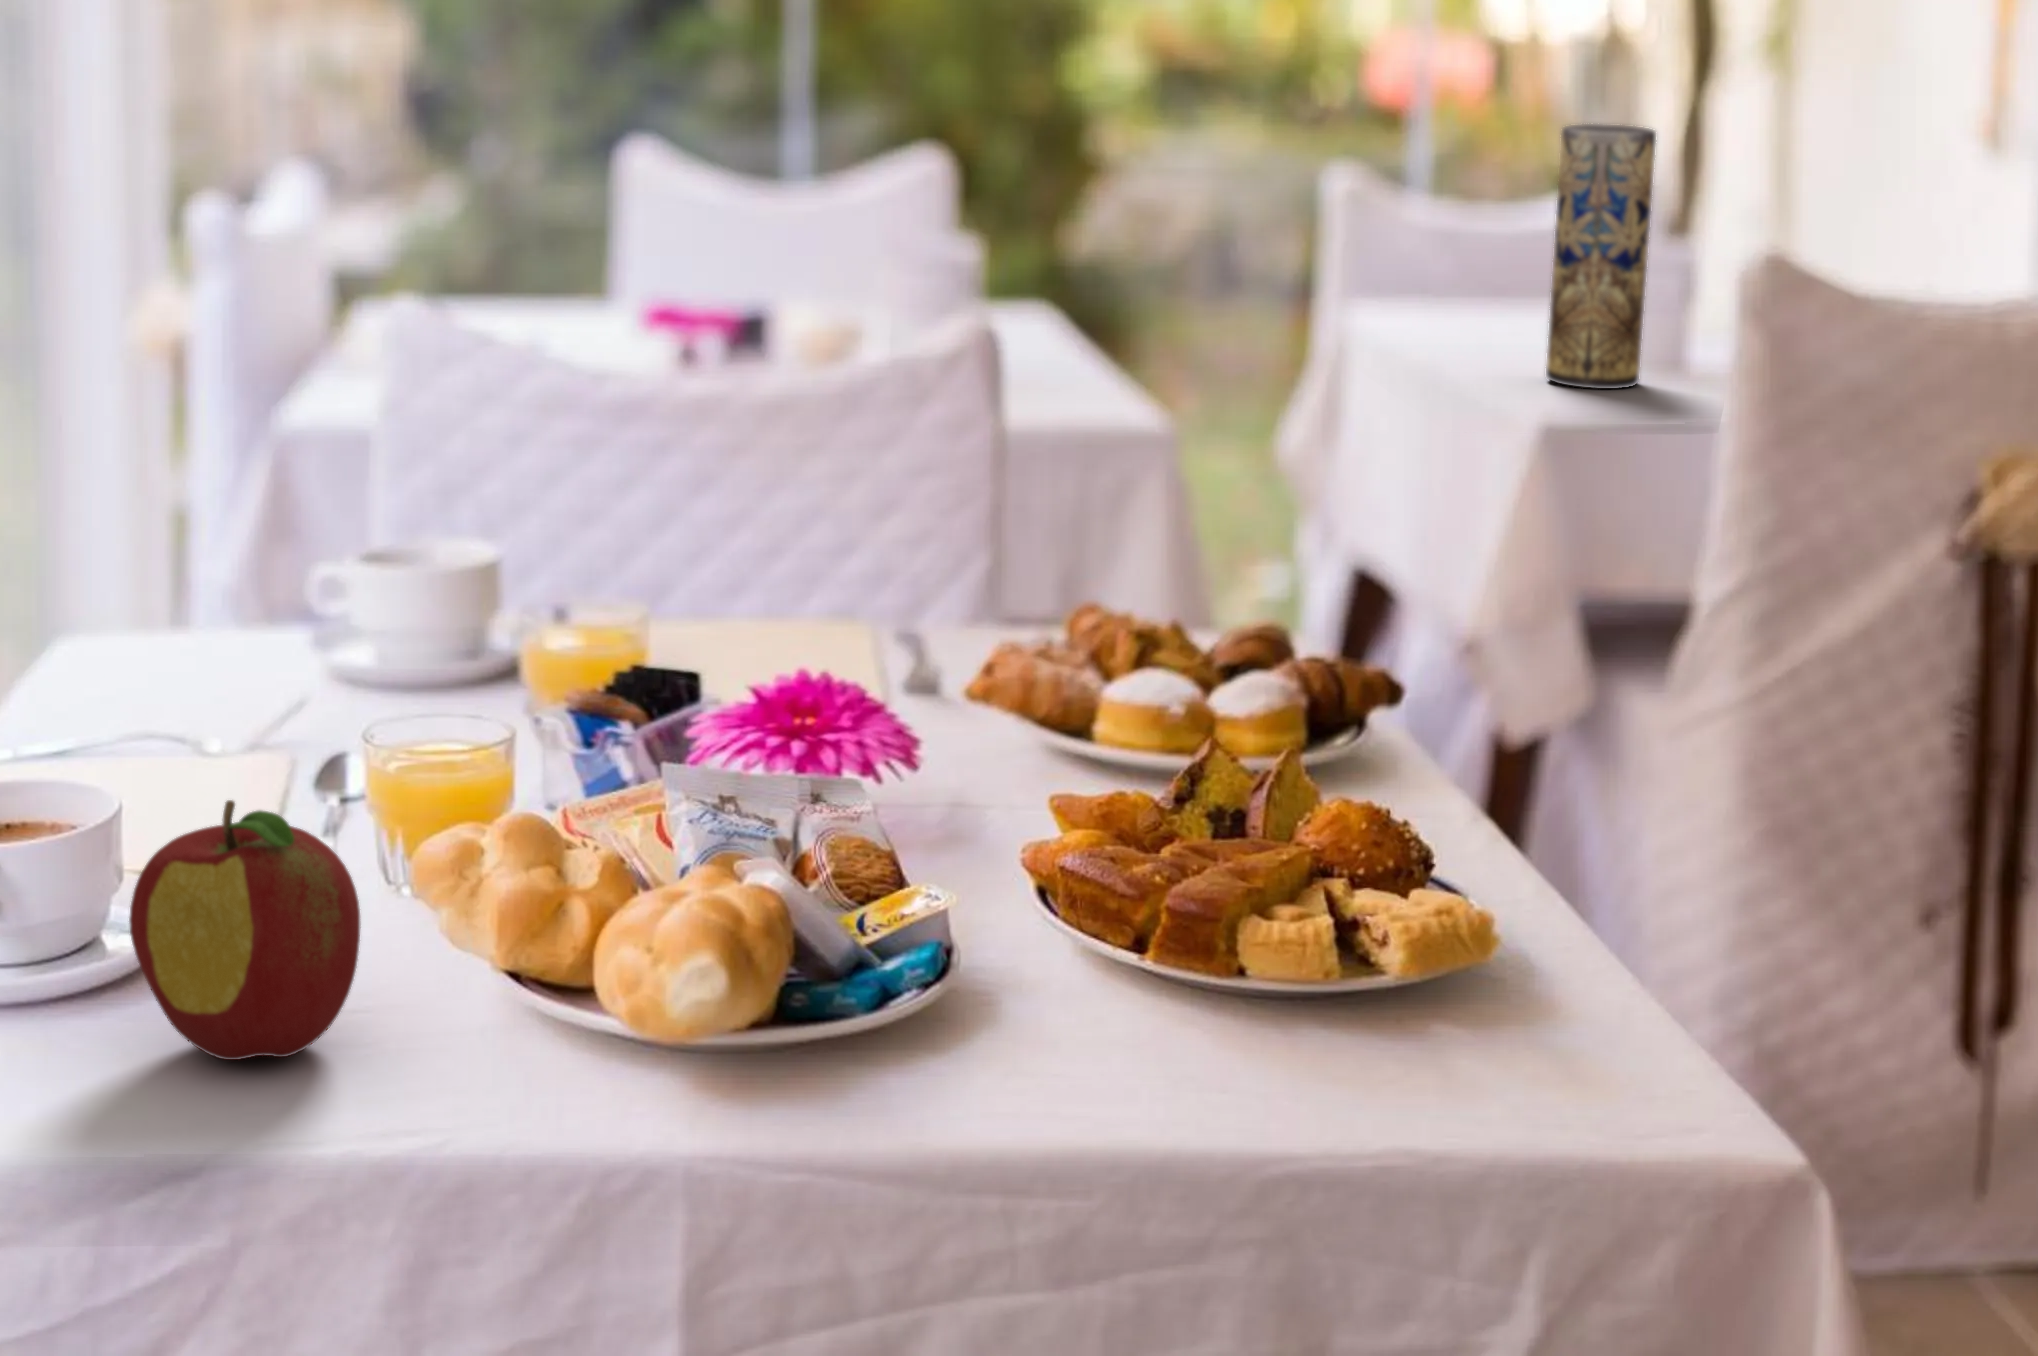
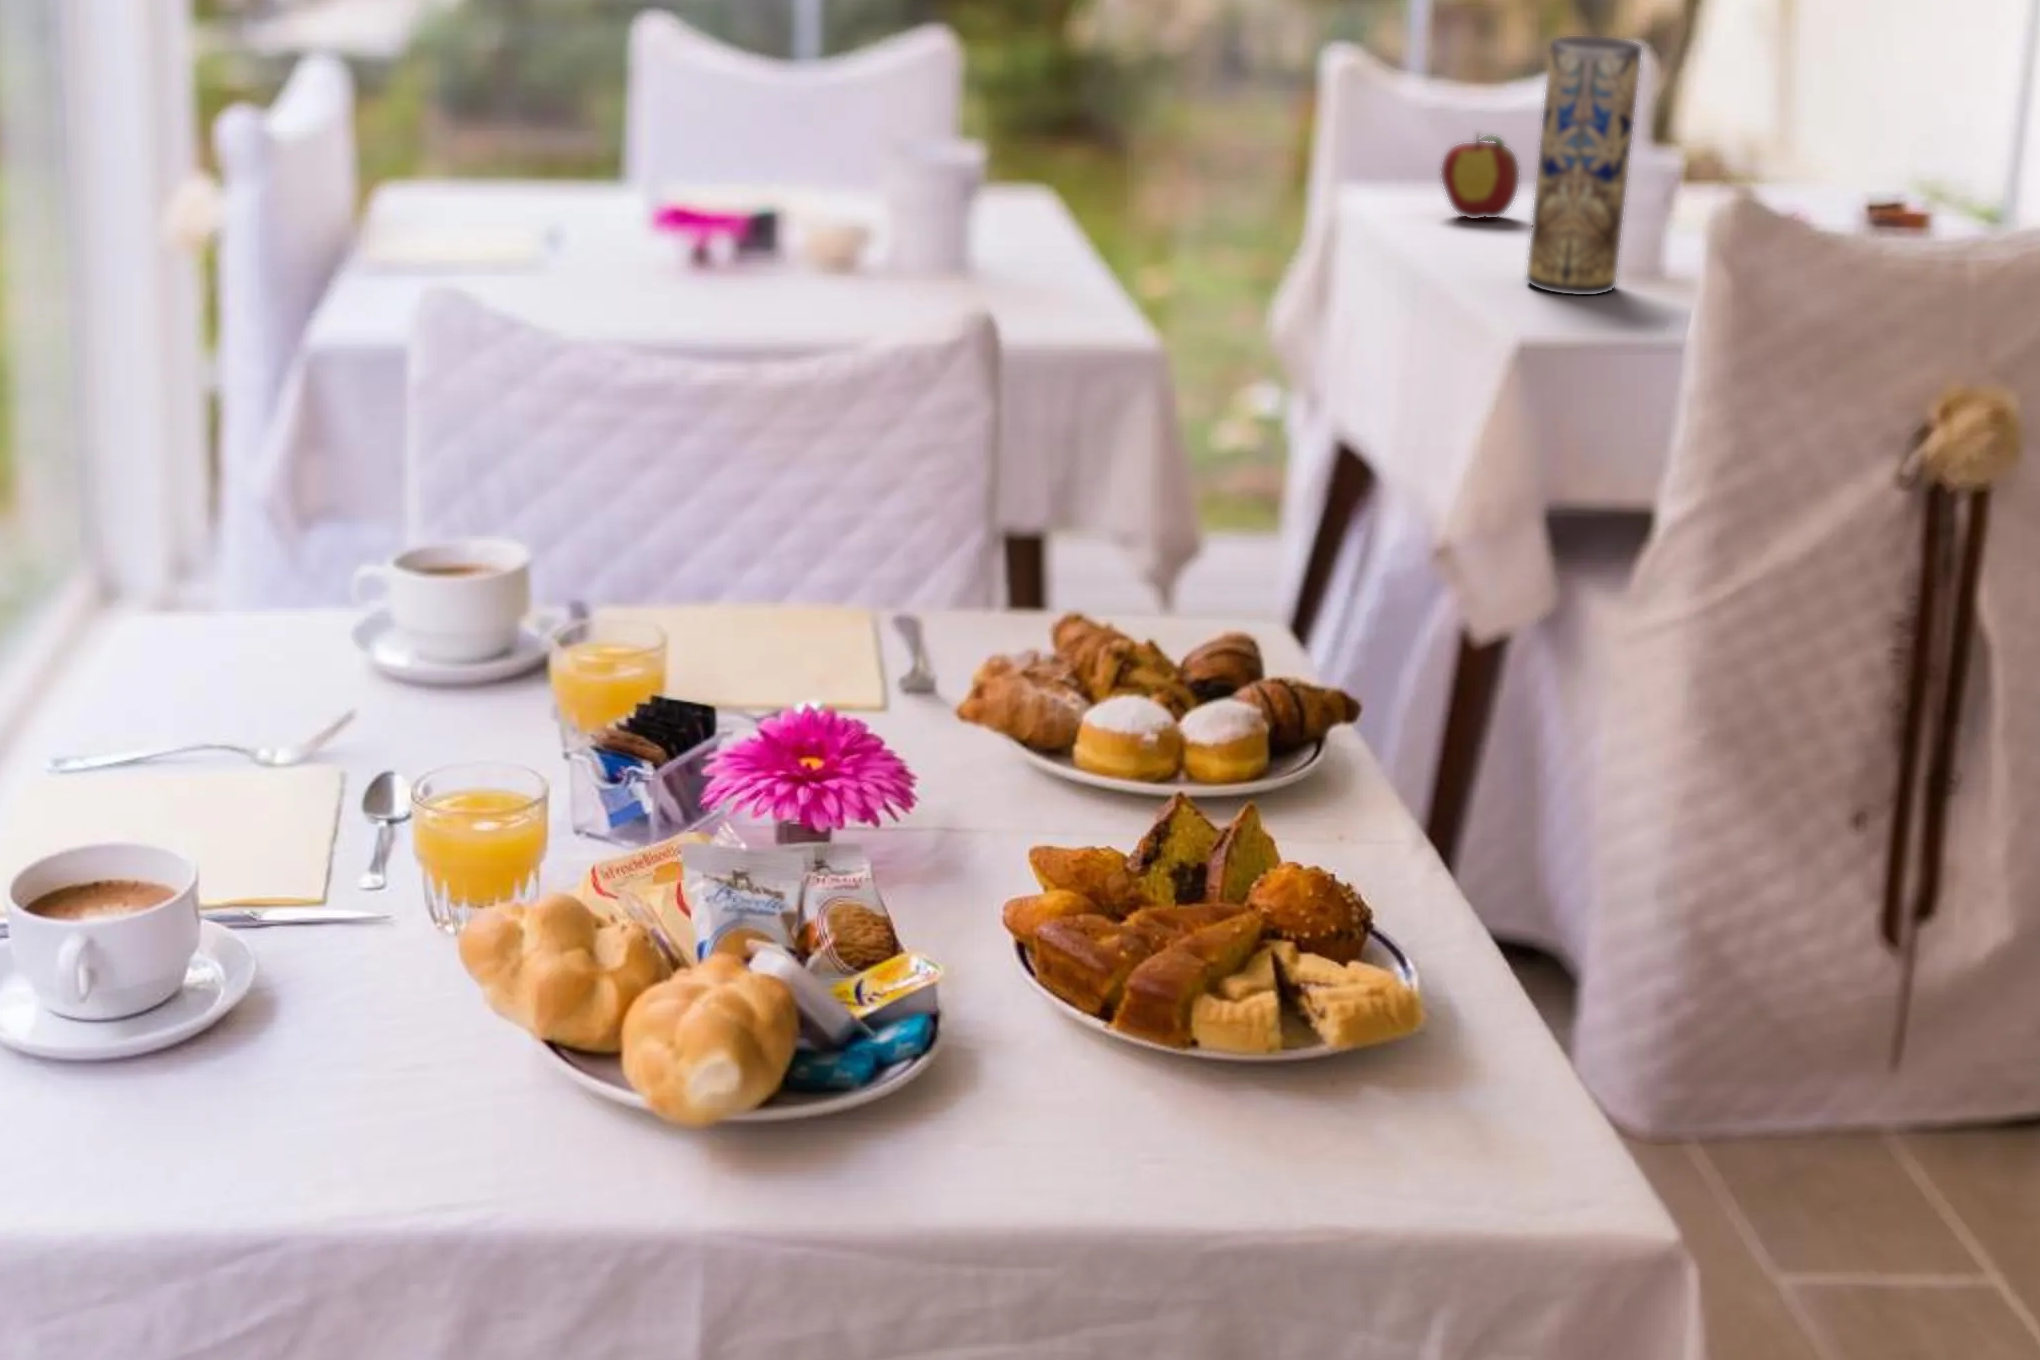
apple: present [129,800,361,1060] -> present [1441,136,1519,219]

